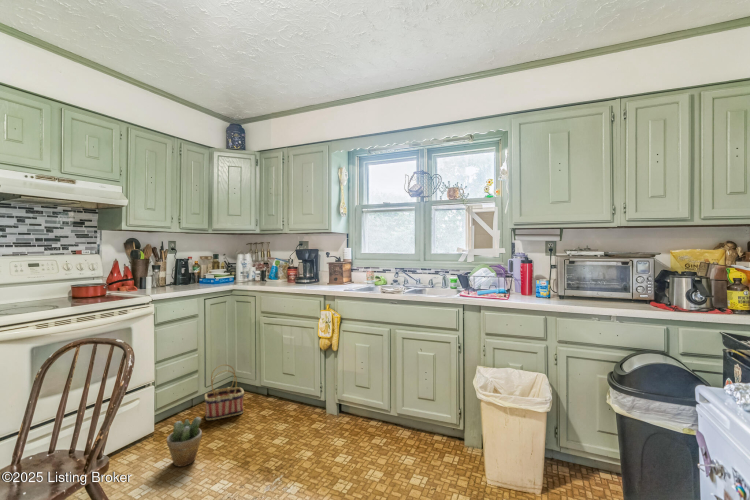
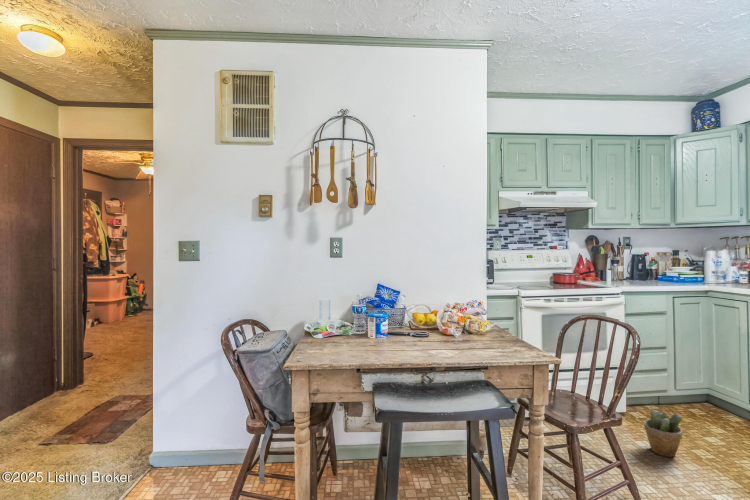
basket: present [205,365,244,420] -> none [674,371,729,433]

